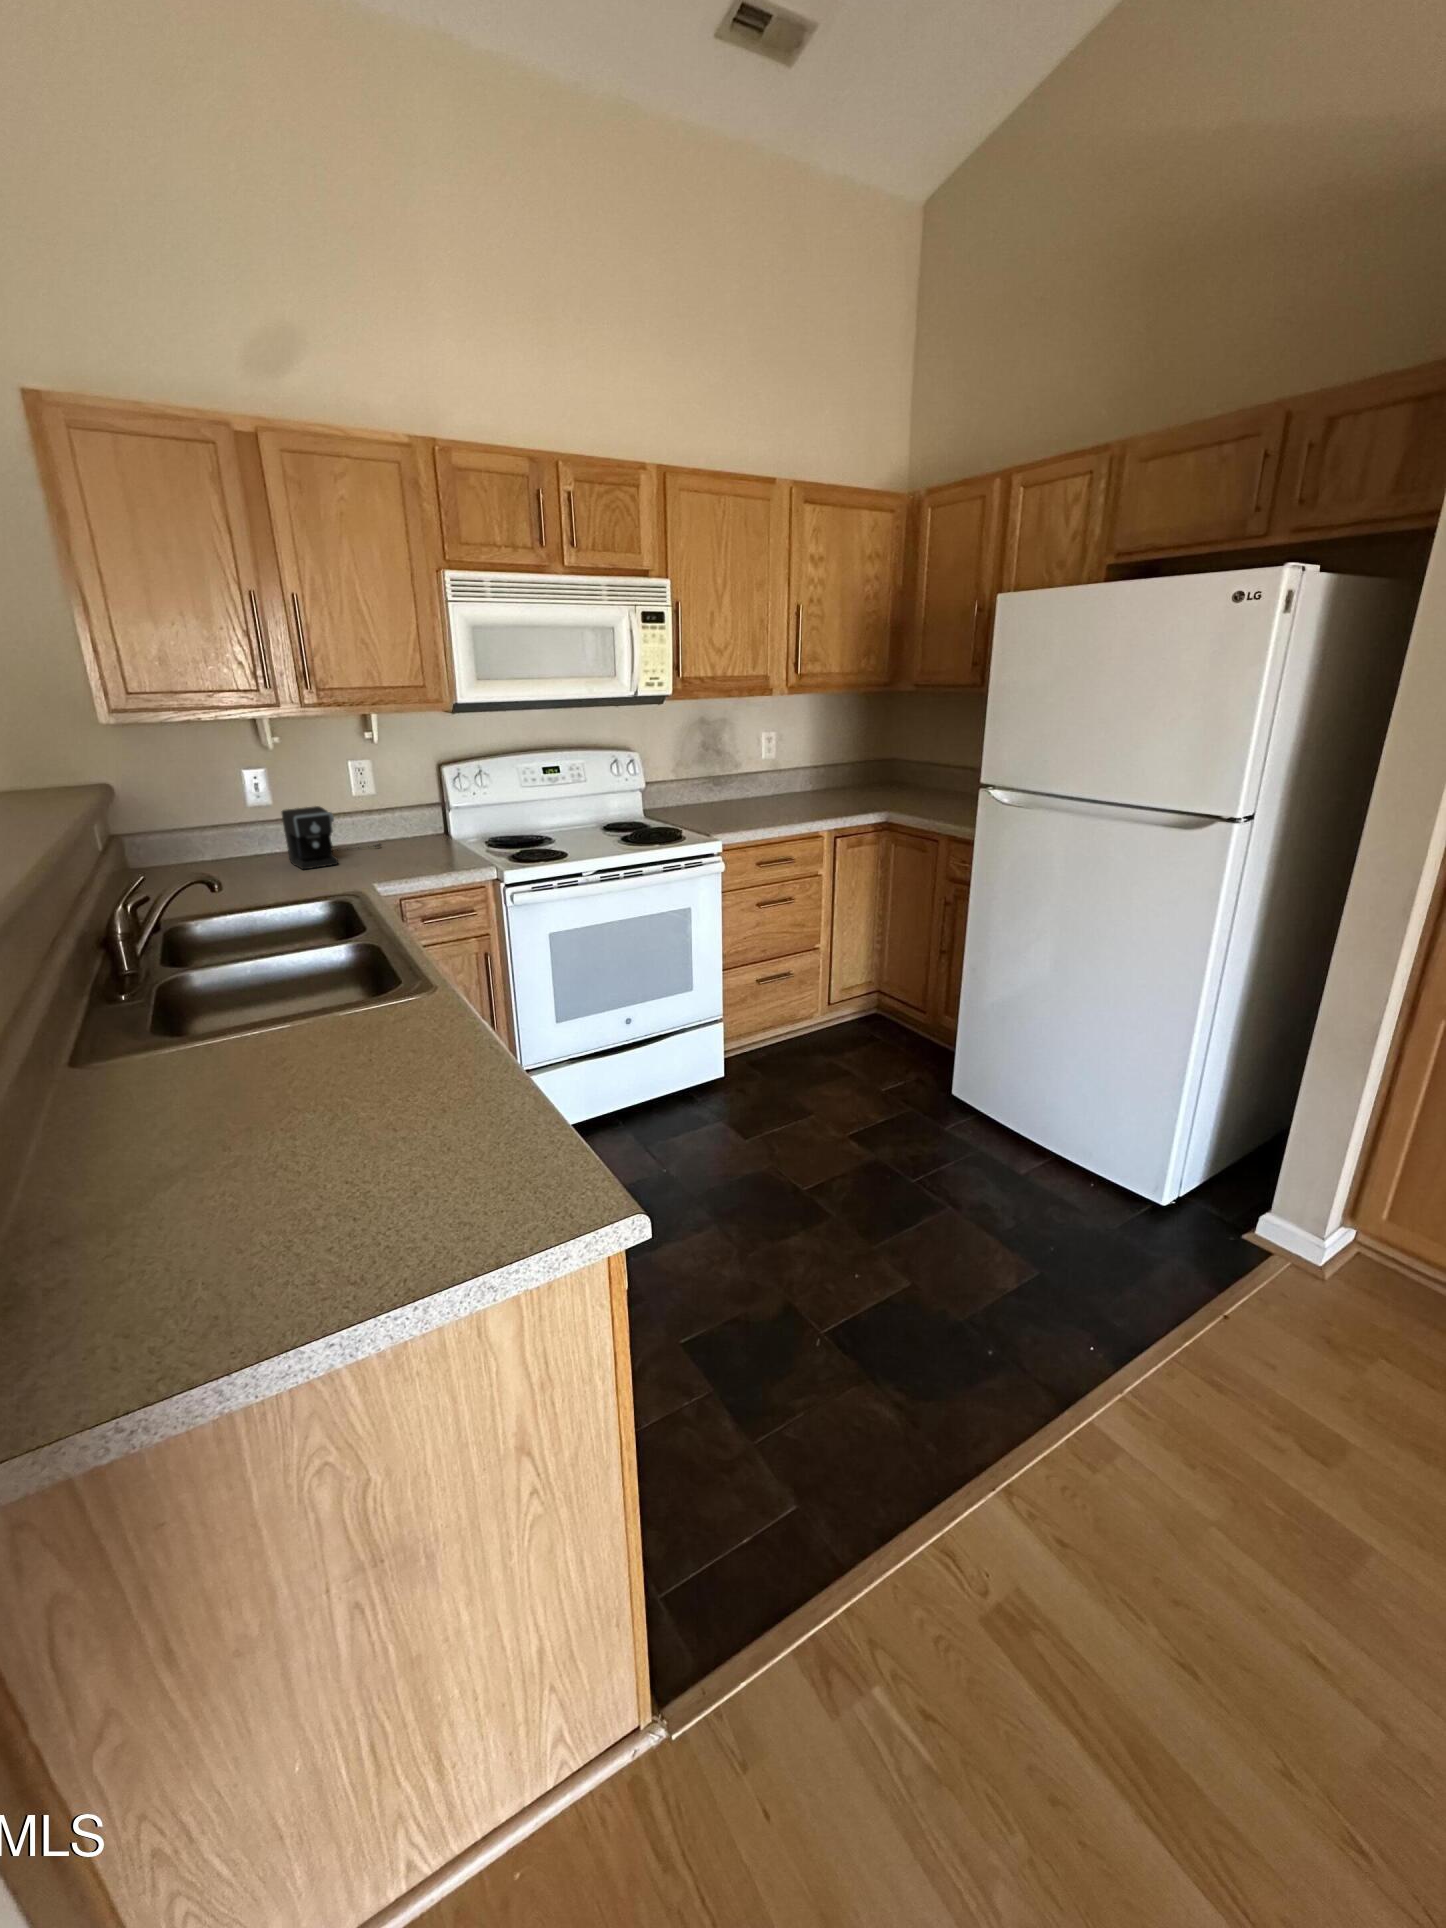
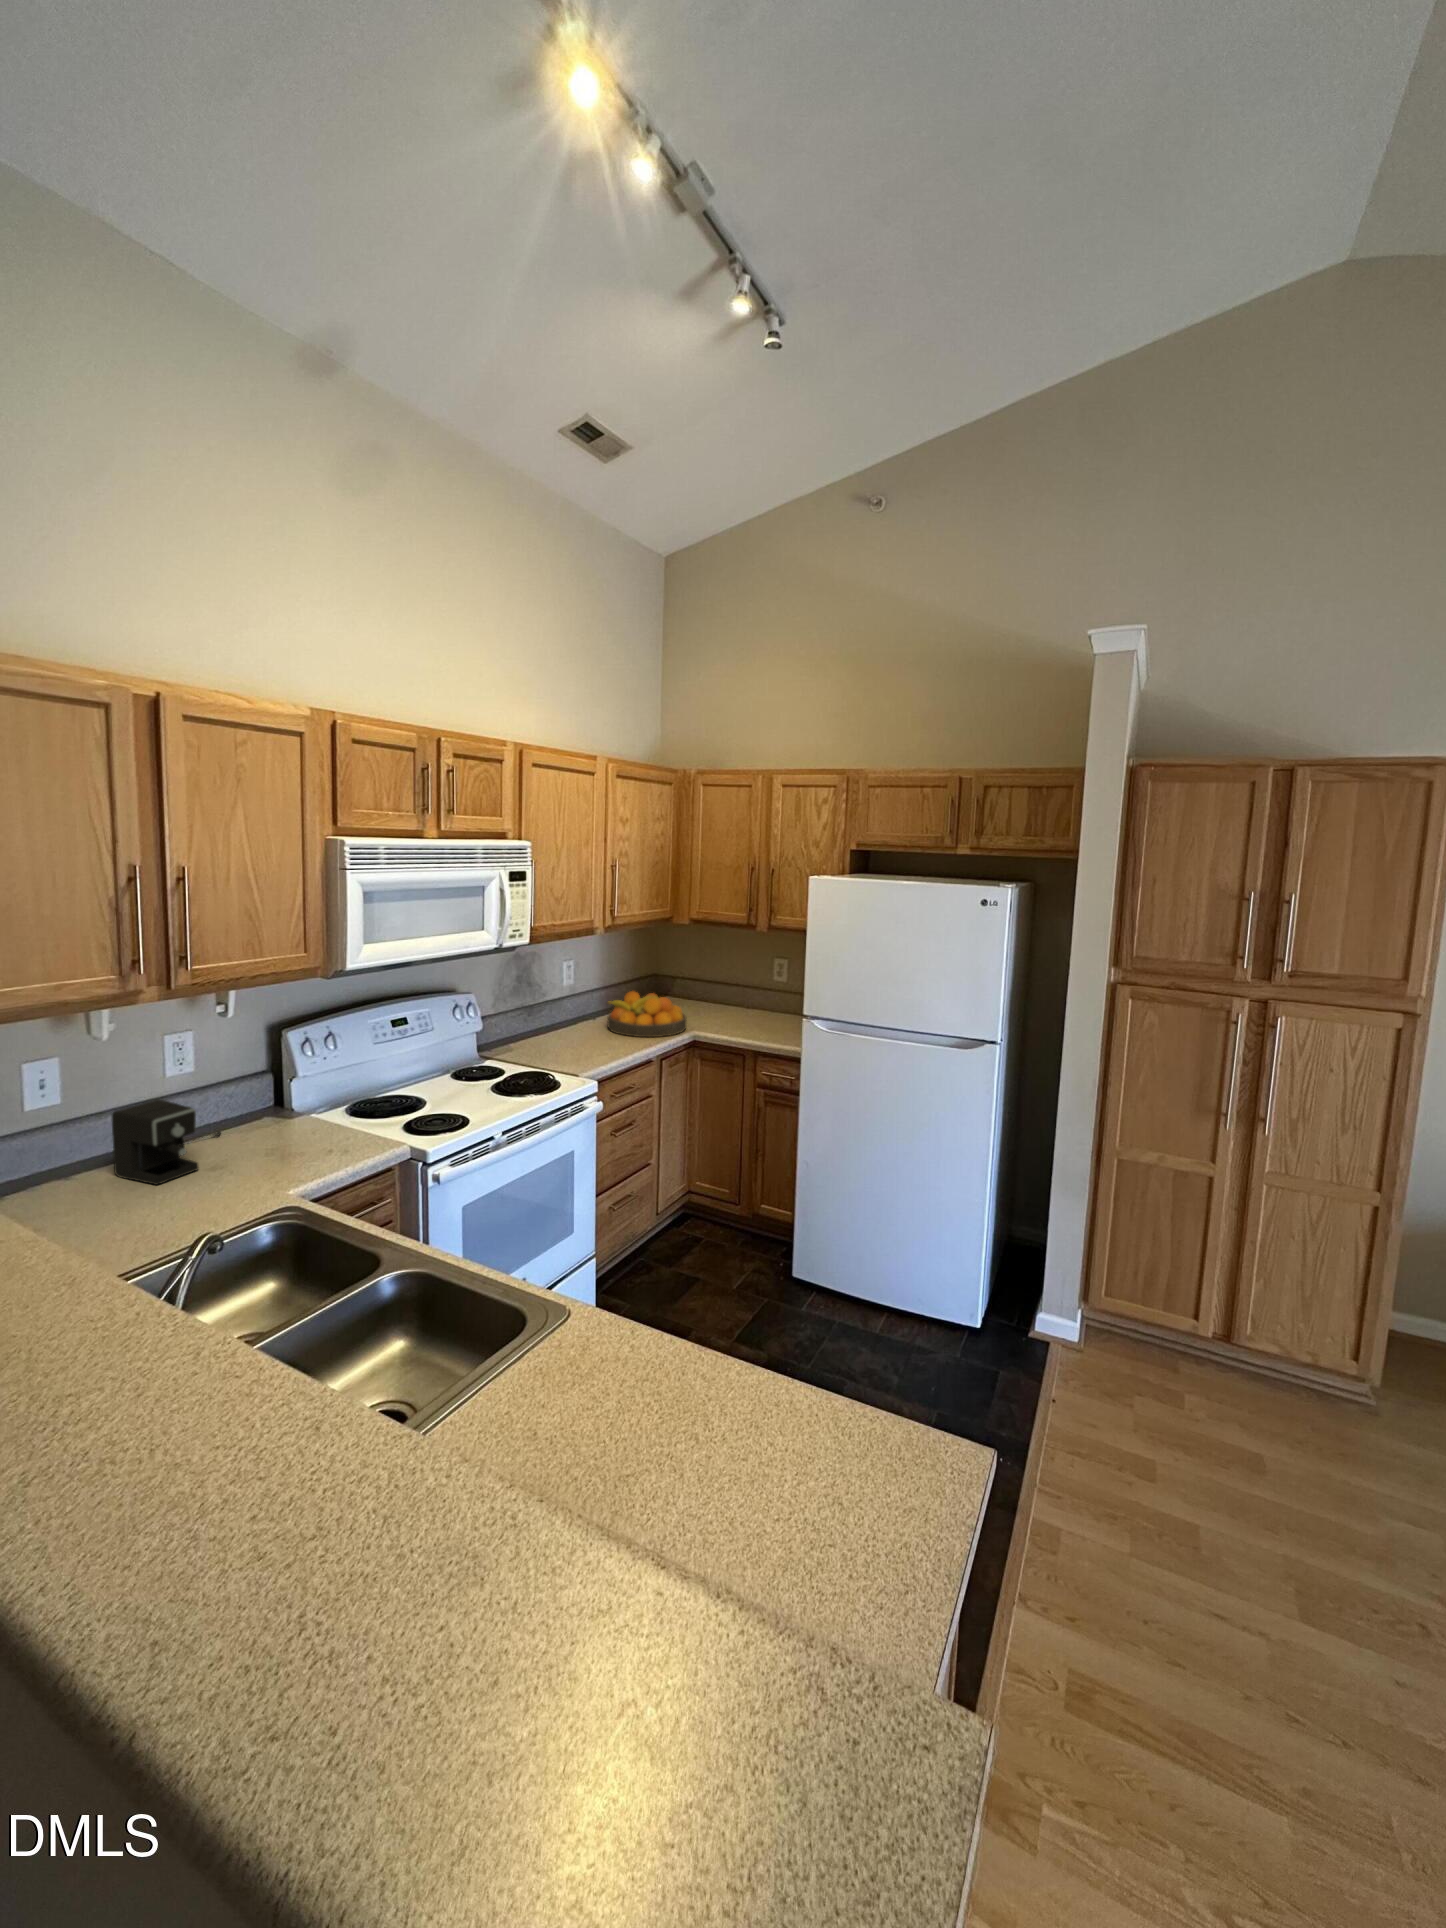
fruit bowl: none [797,764,887,813] -> present [607,991,687,1037]

